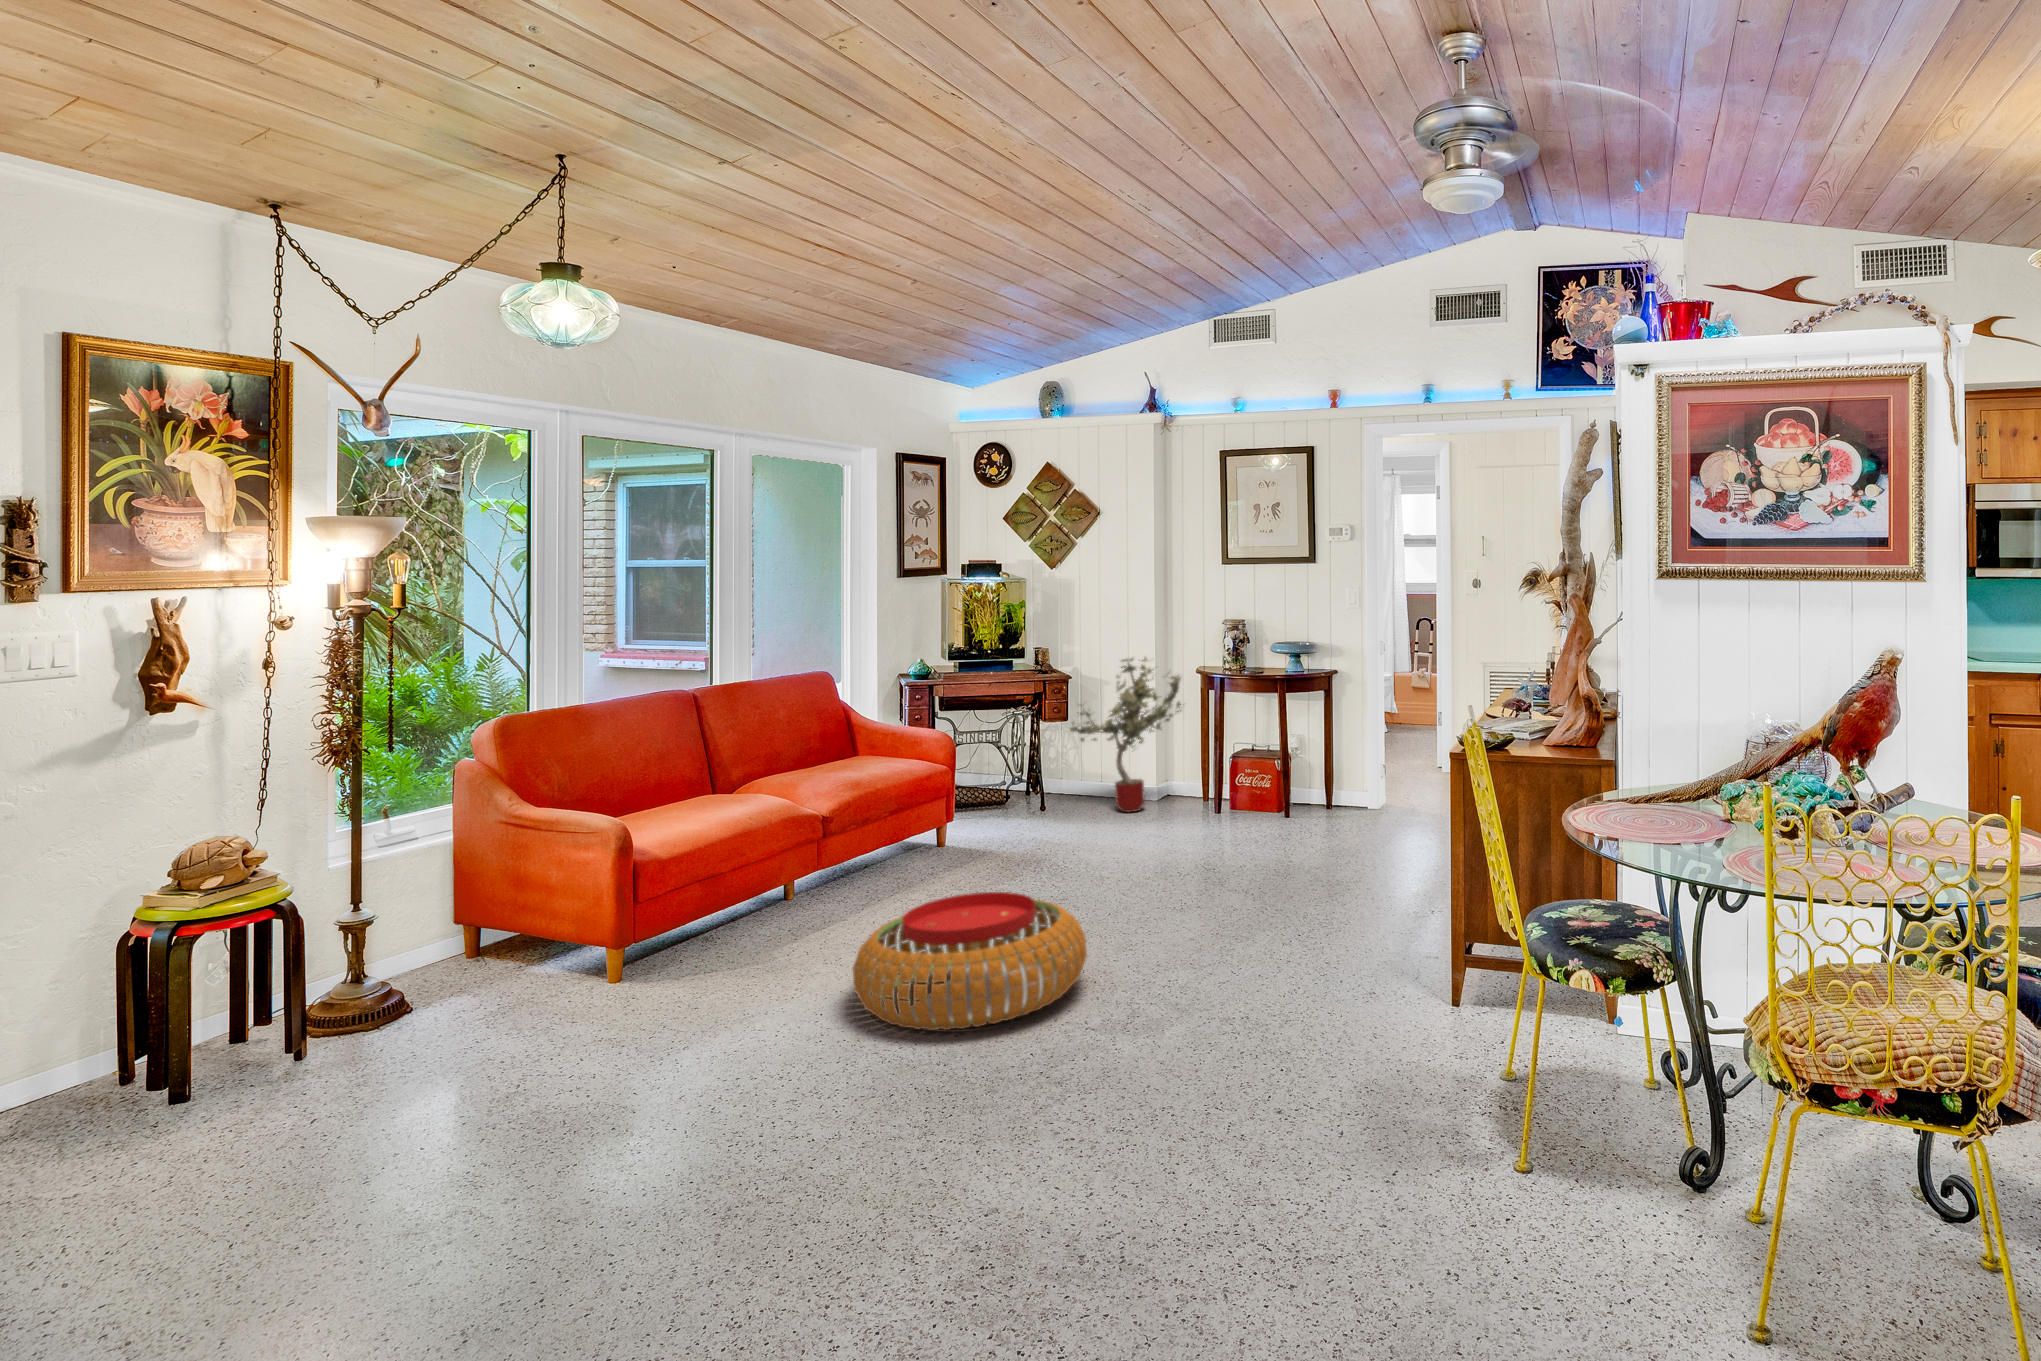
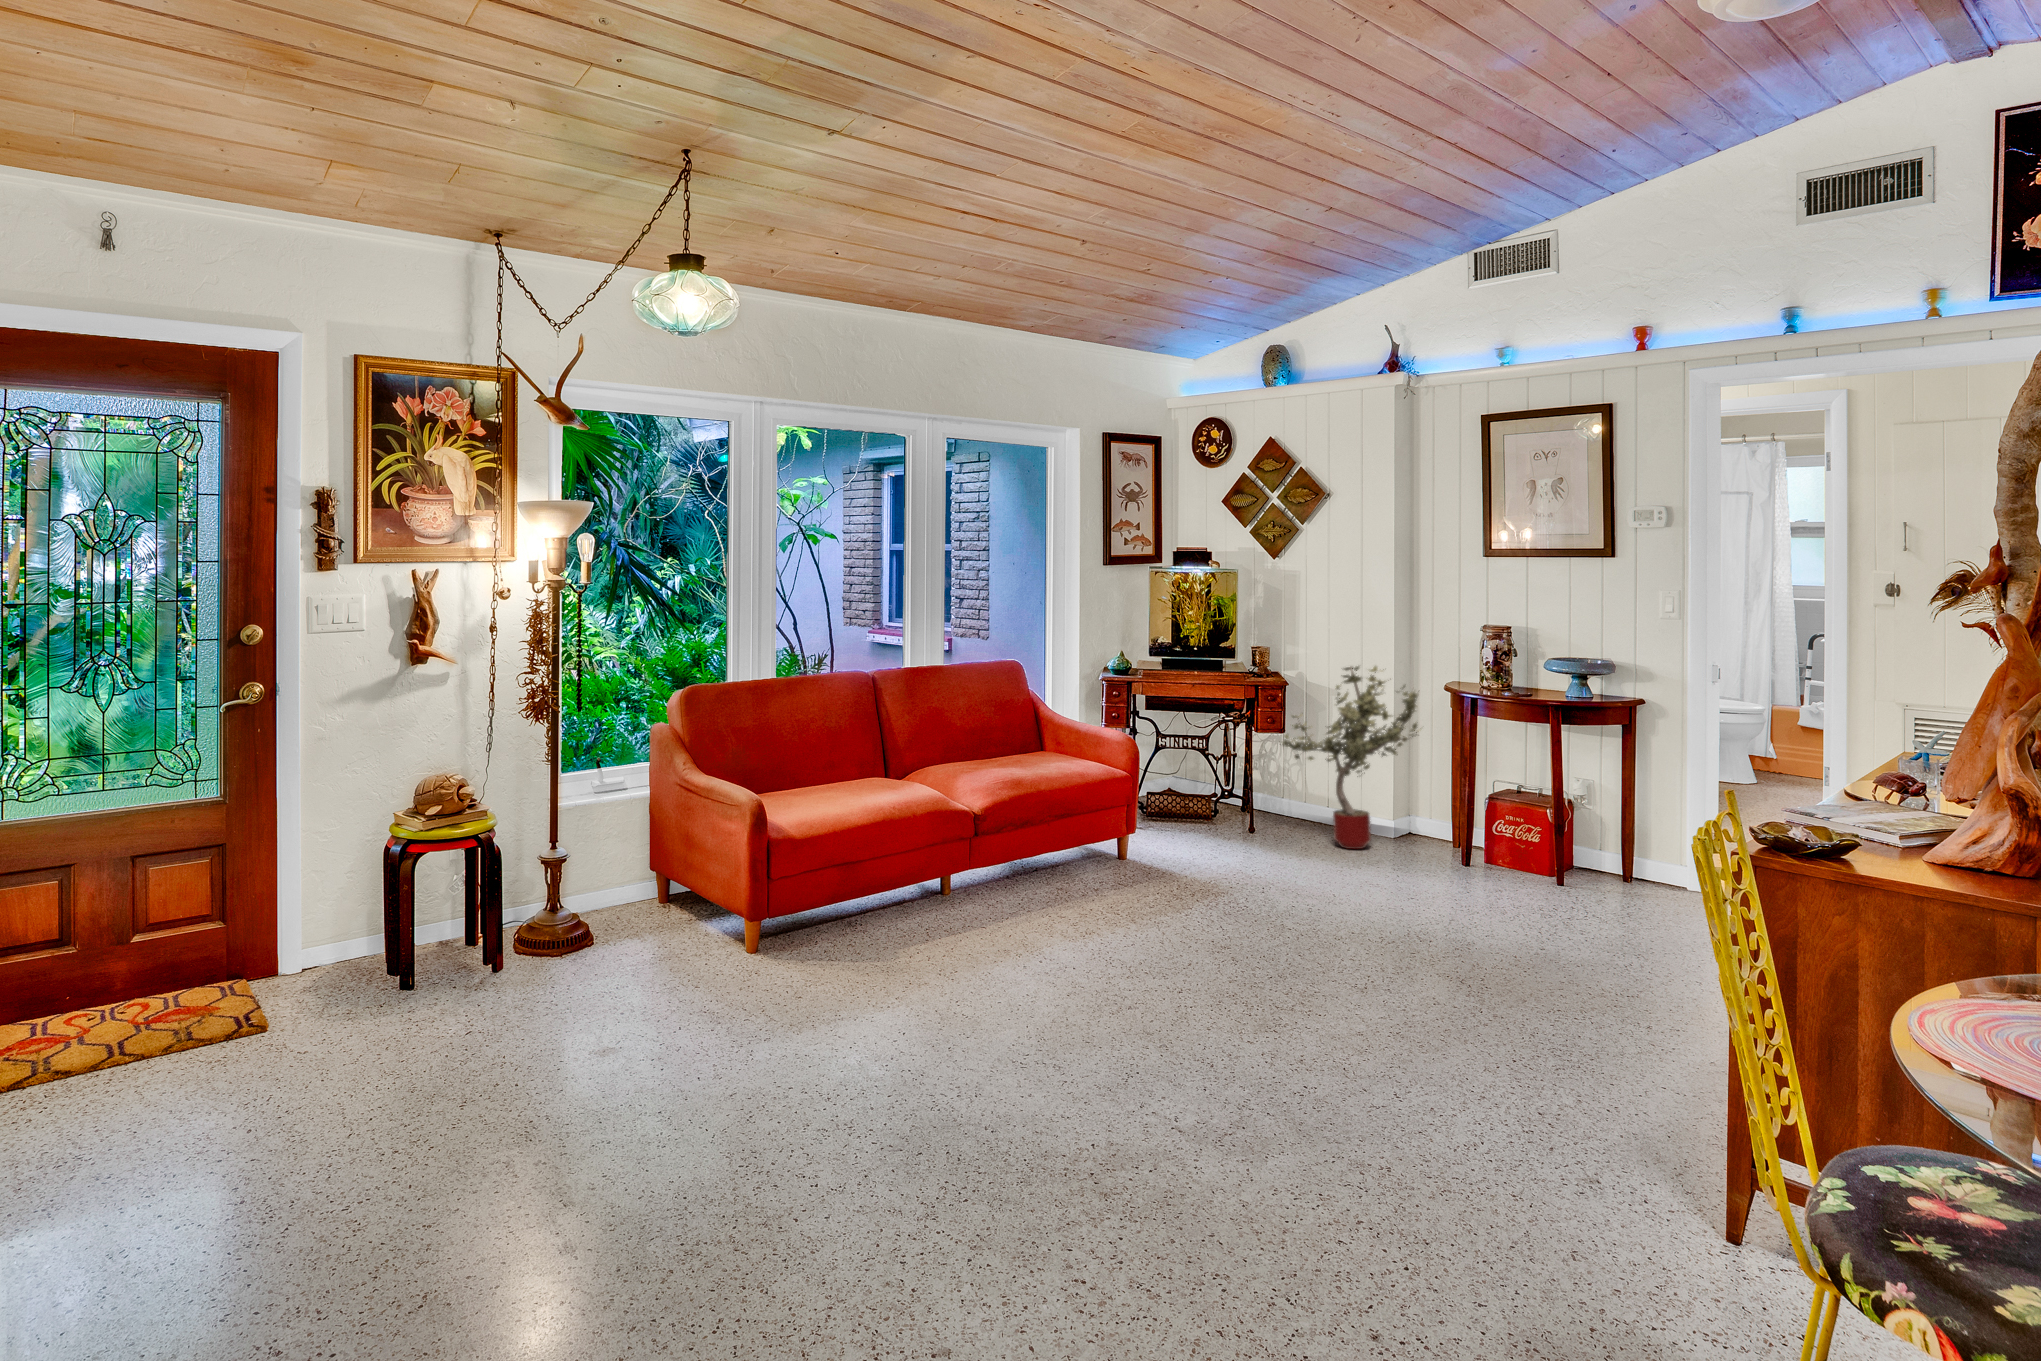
pouf: present [852,892,1087,1030] -> none [936,929,1202,1093]

